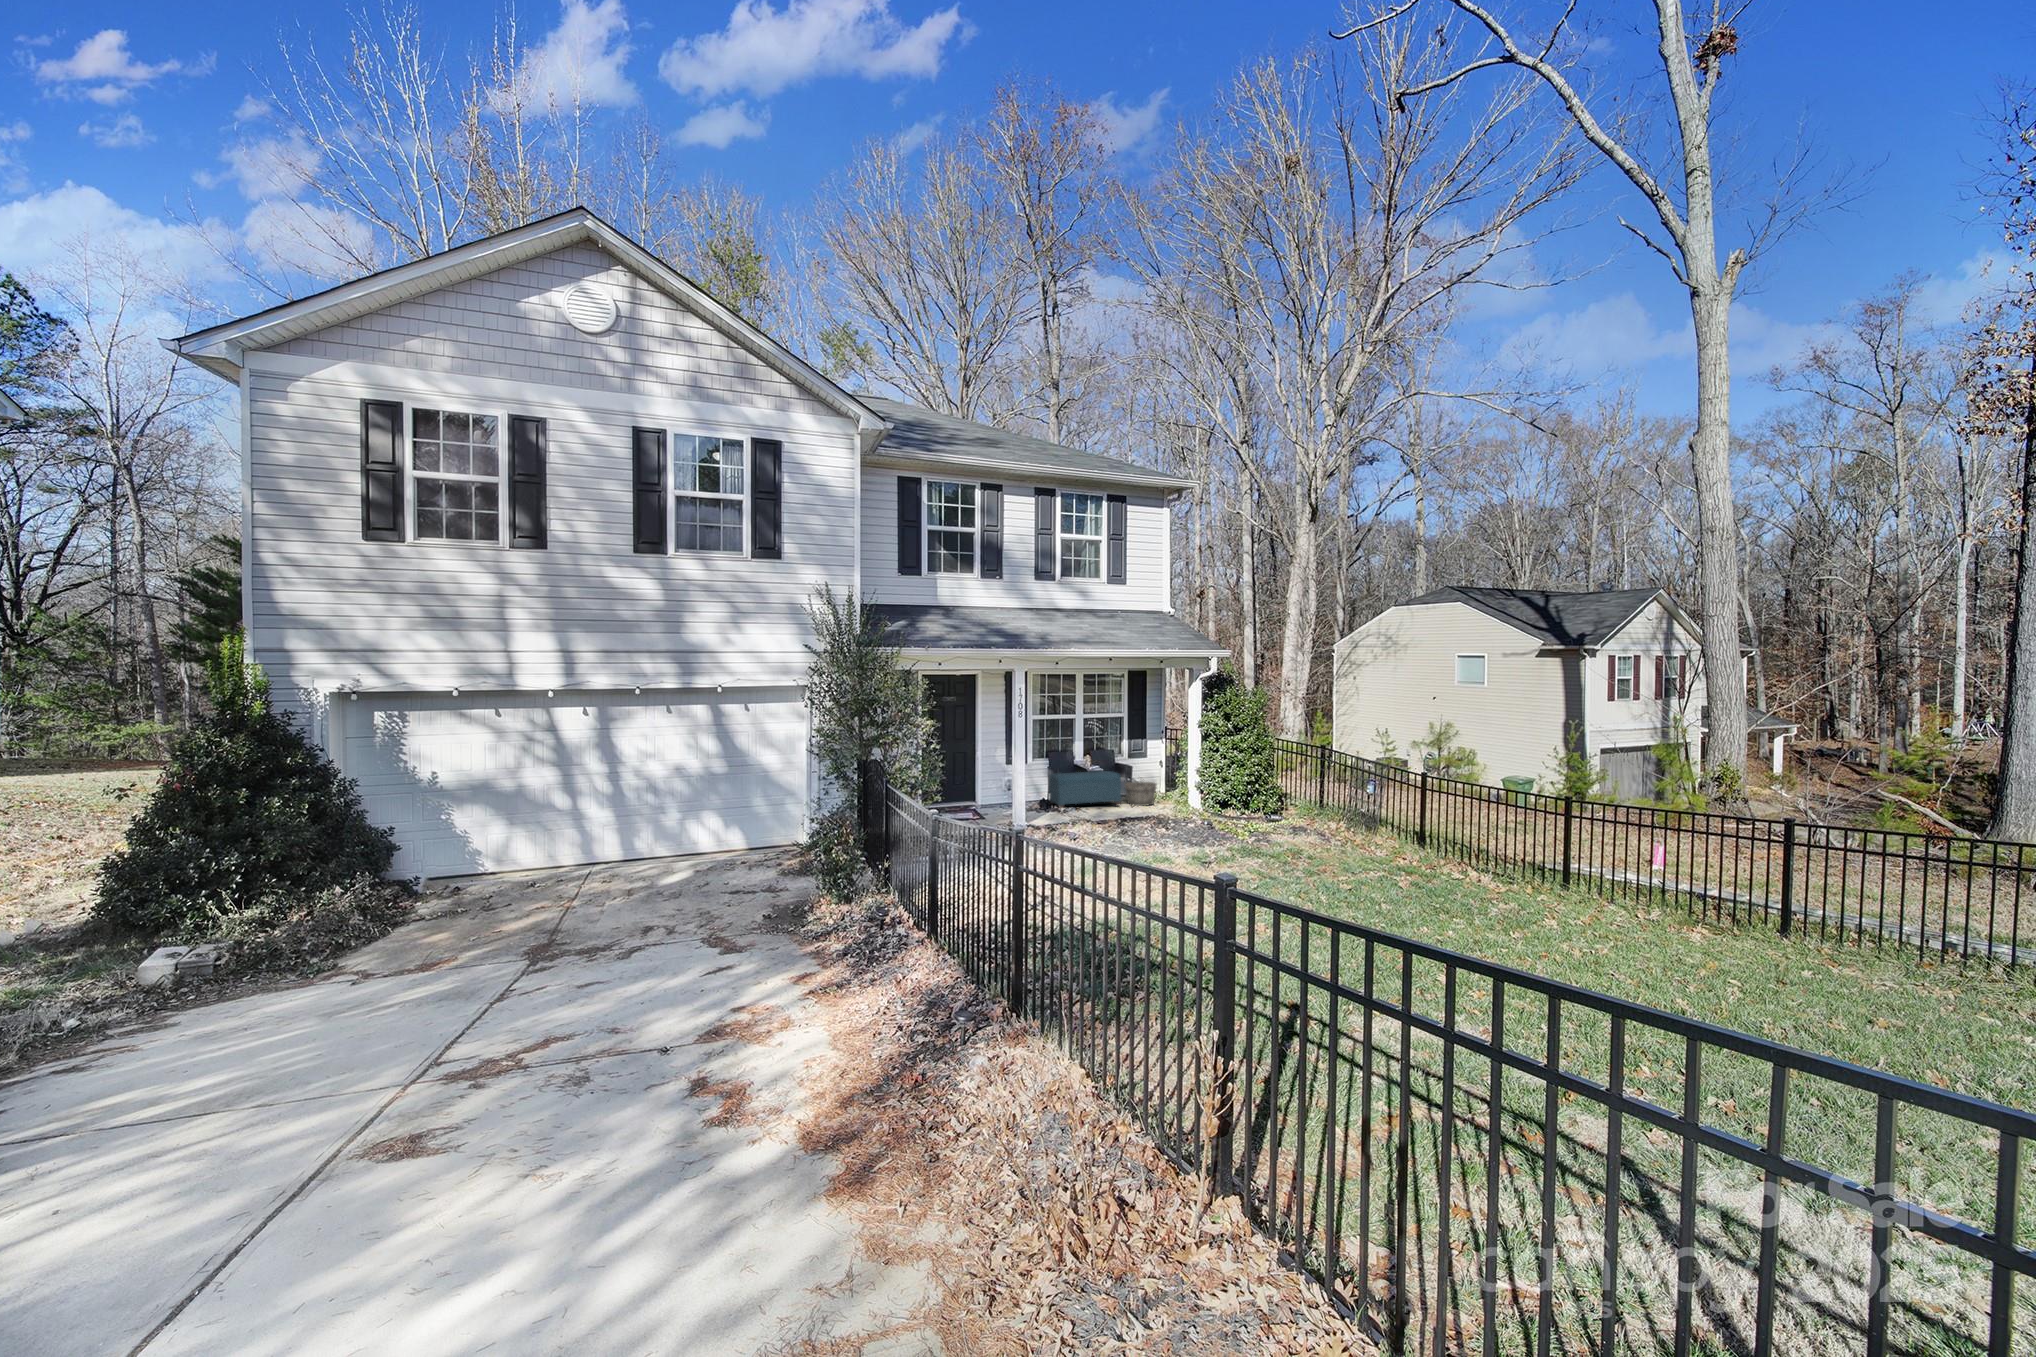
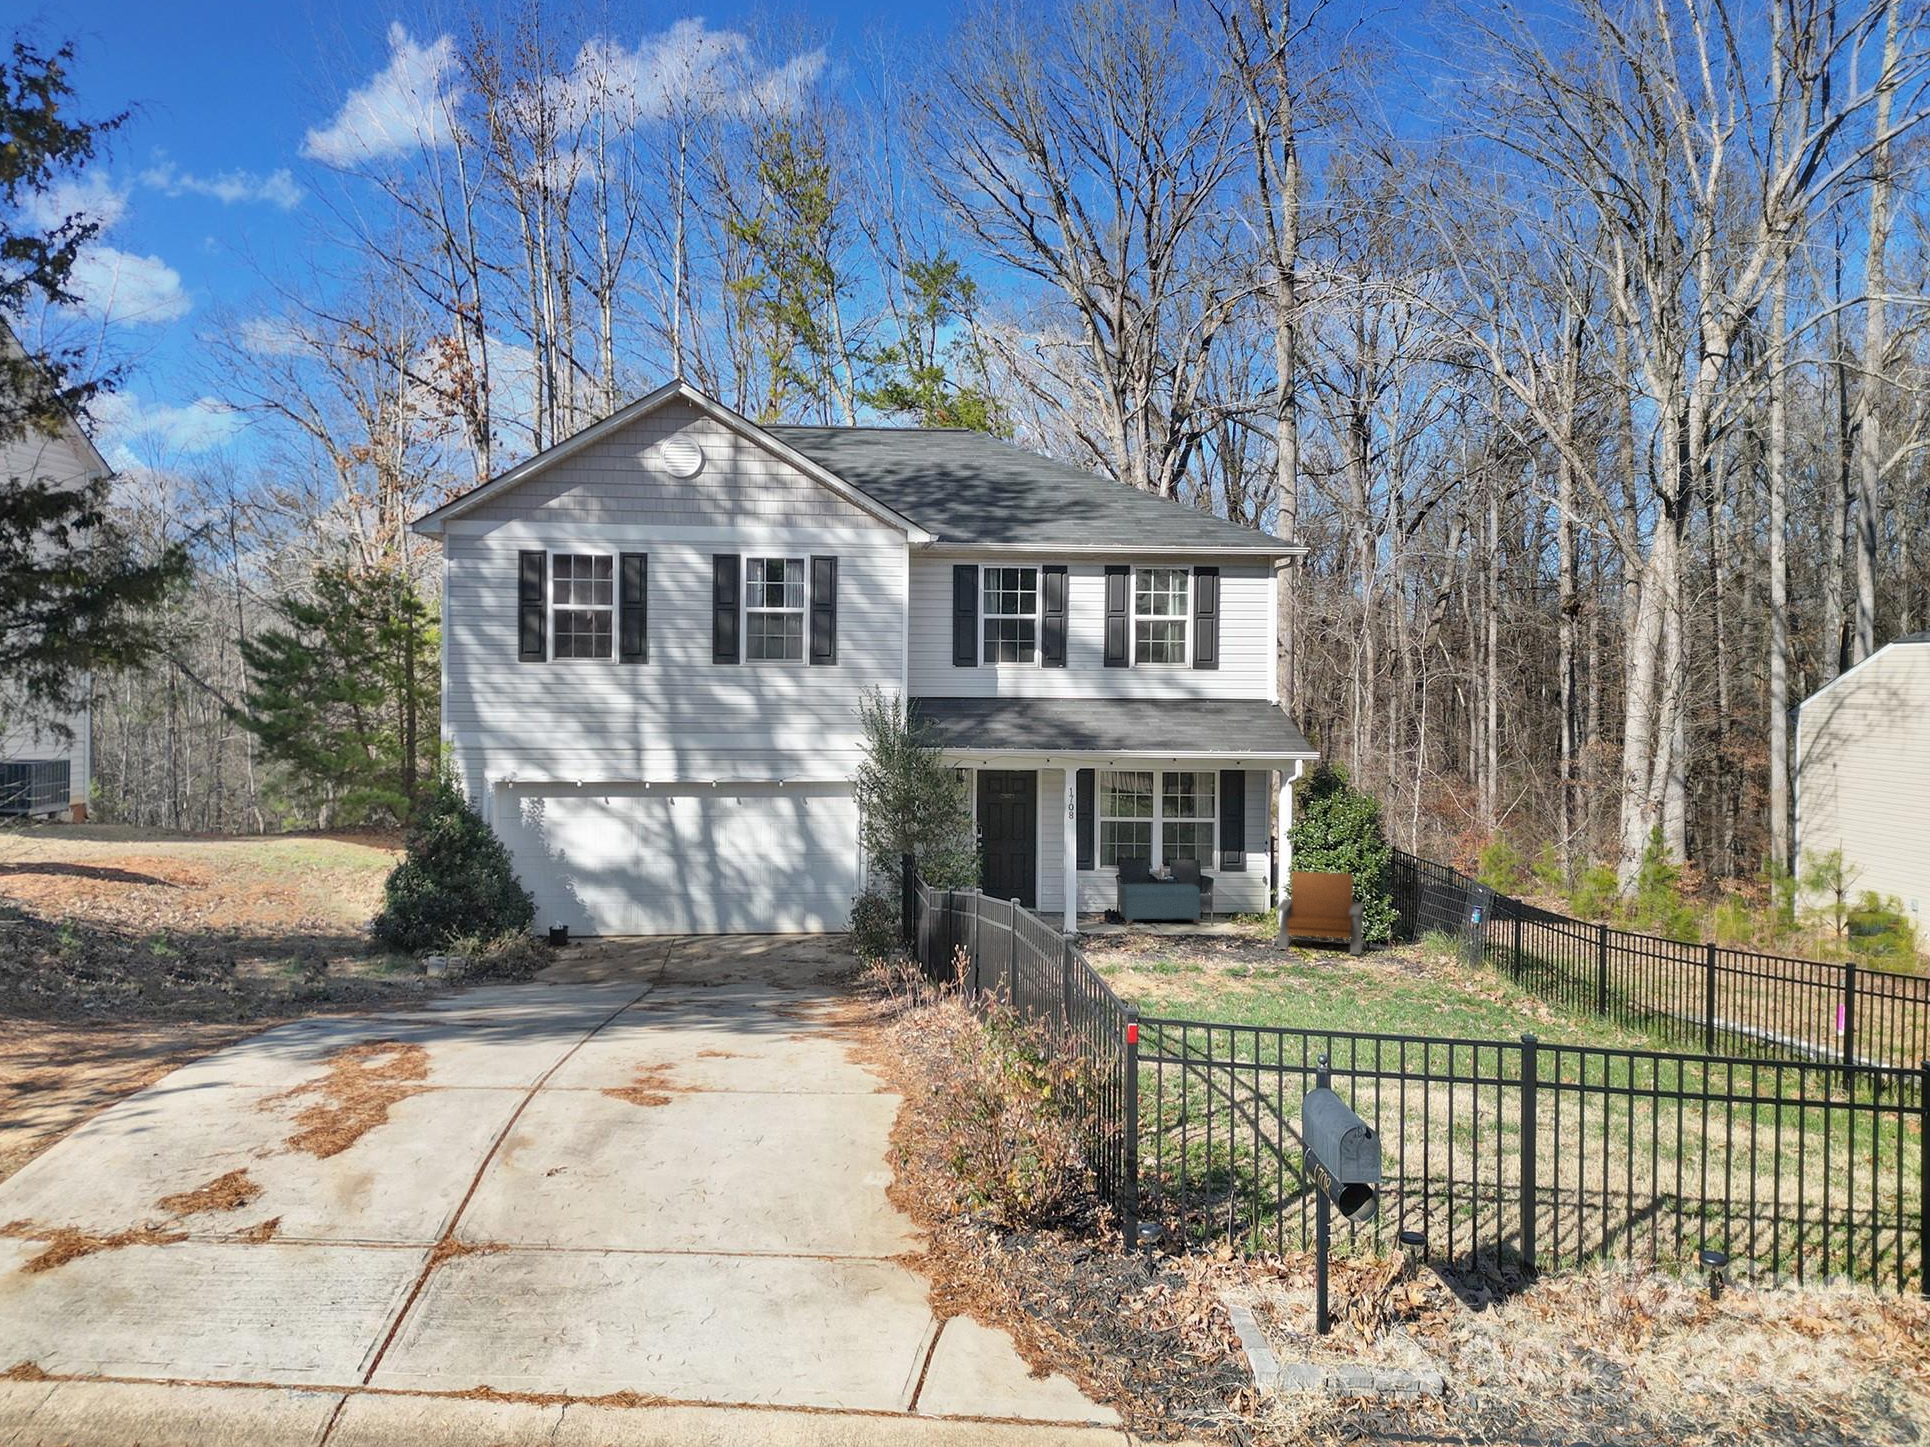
lounge chair: none [1195,756,1271,825] -> present [1277,871,1364,955]
wooden bucket: present [1124,781,1156,806] -> none [1208,890,1247,925]

